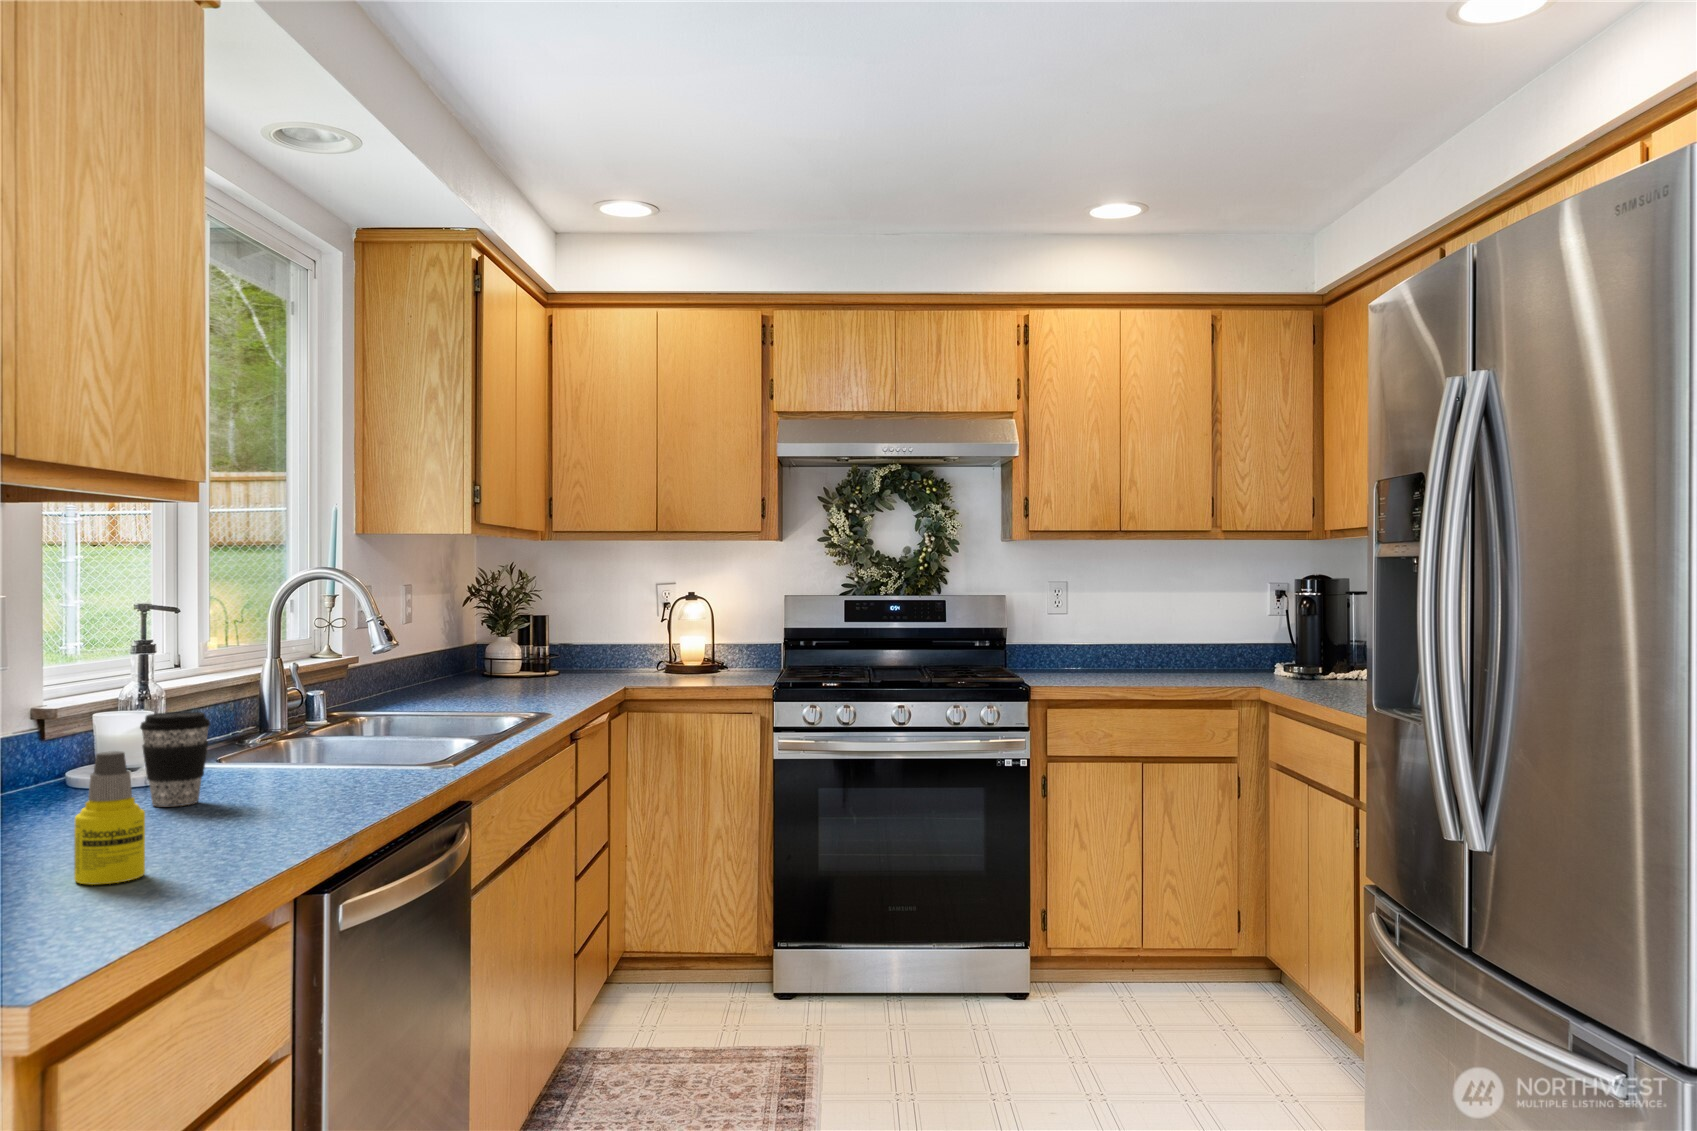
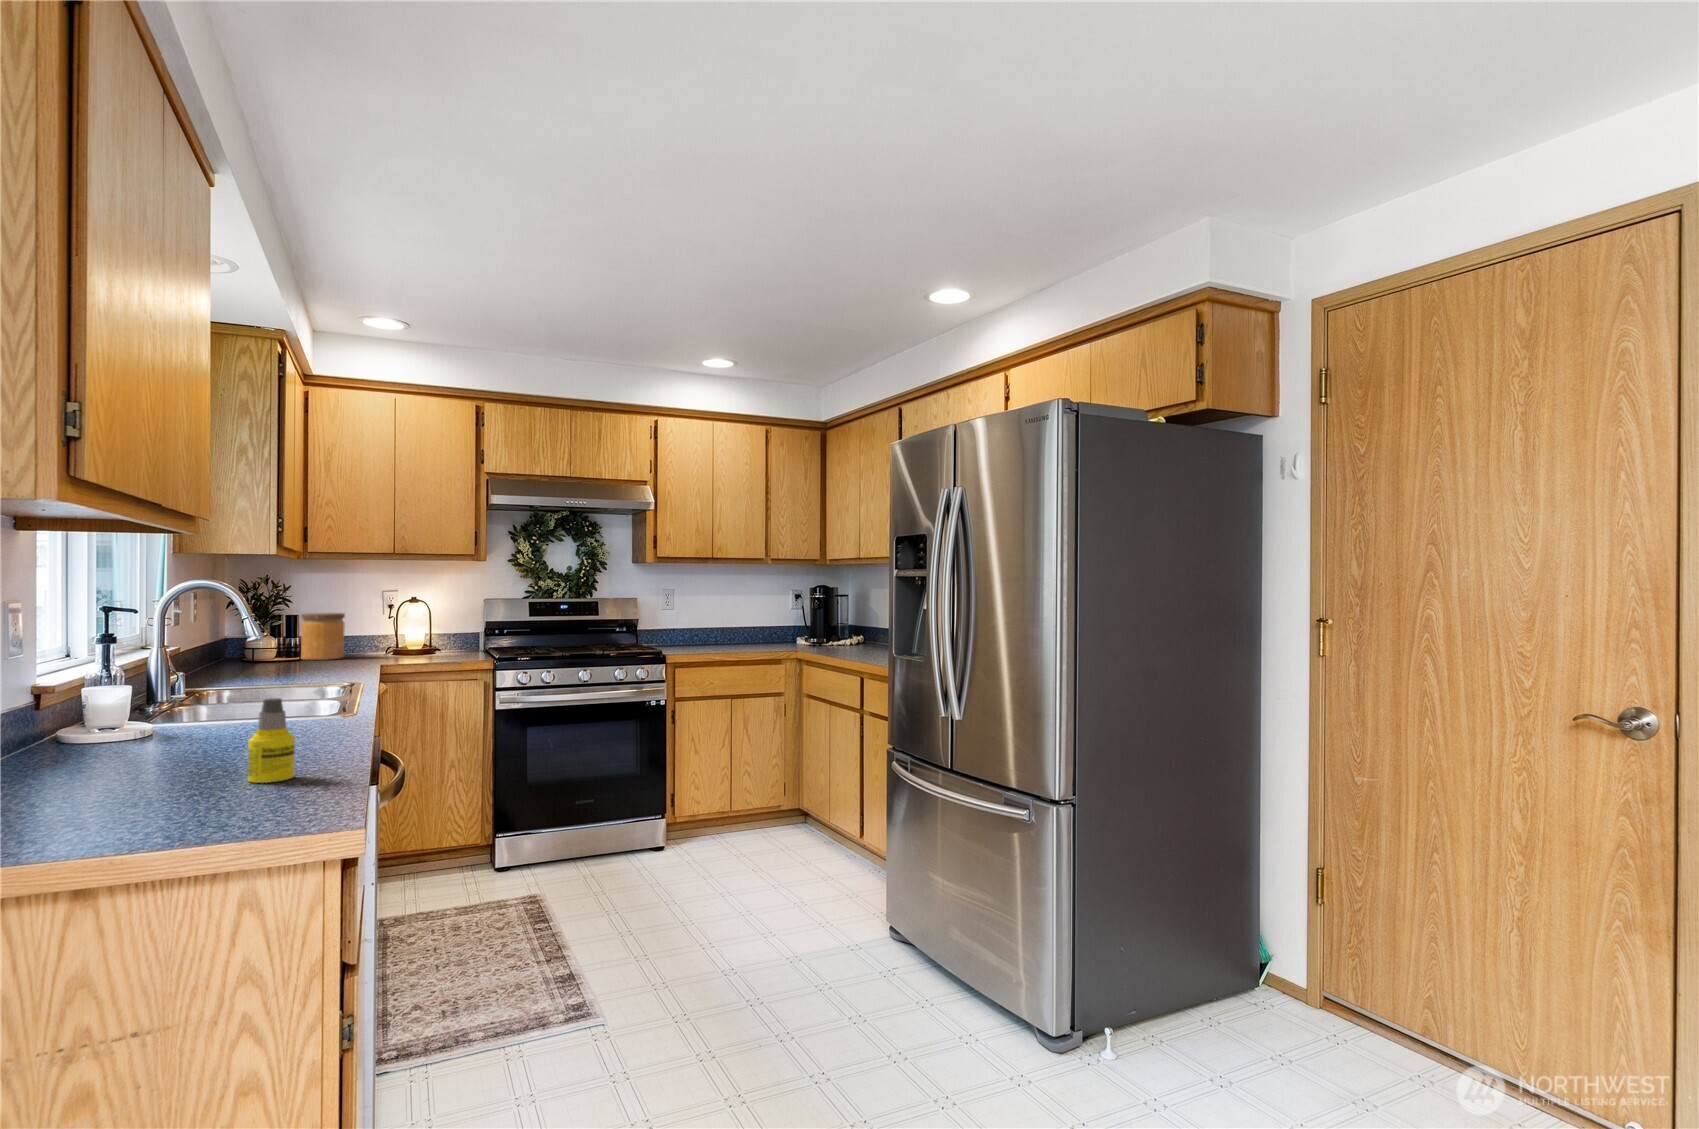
jar: none [552,613,604,677] -> present [301,613,345,660]
coffee cup: present [140,712,210,807] -> none [179,680,232,746]

